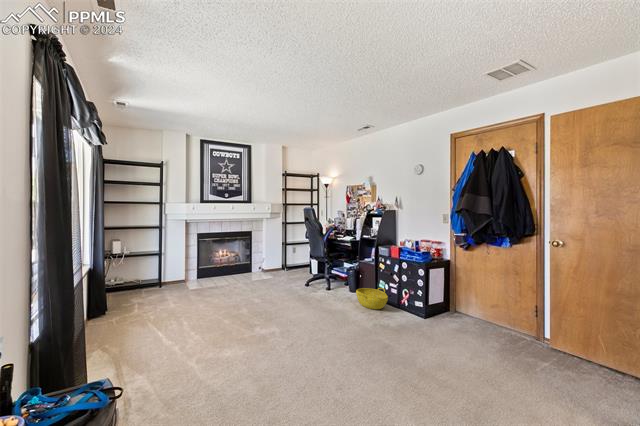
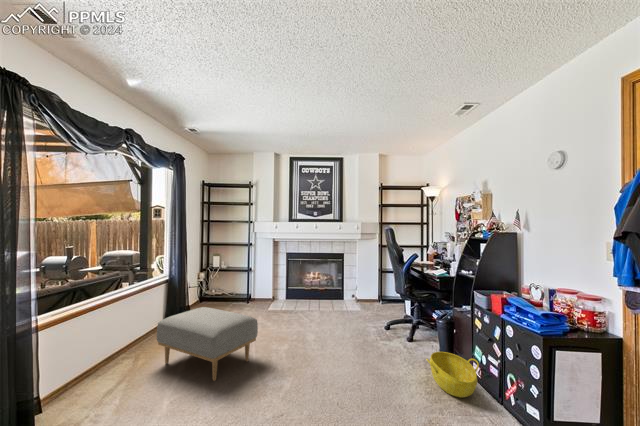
ottoman: none [138,284,232,339] -> present [157,307,258,381]

